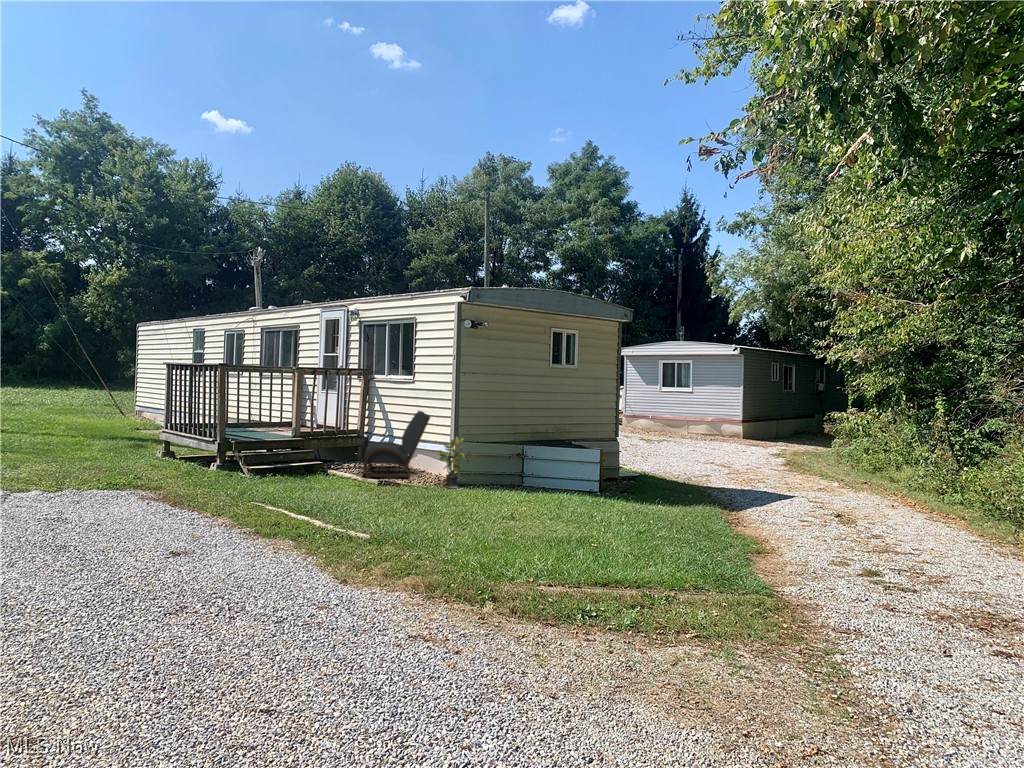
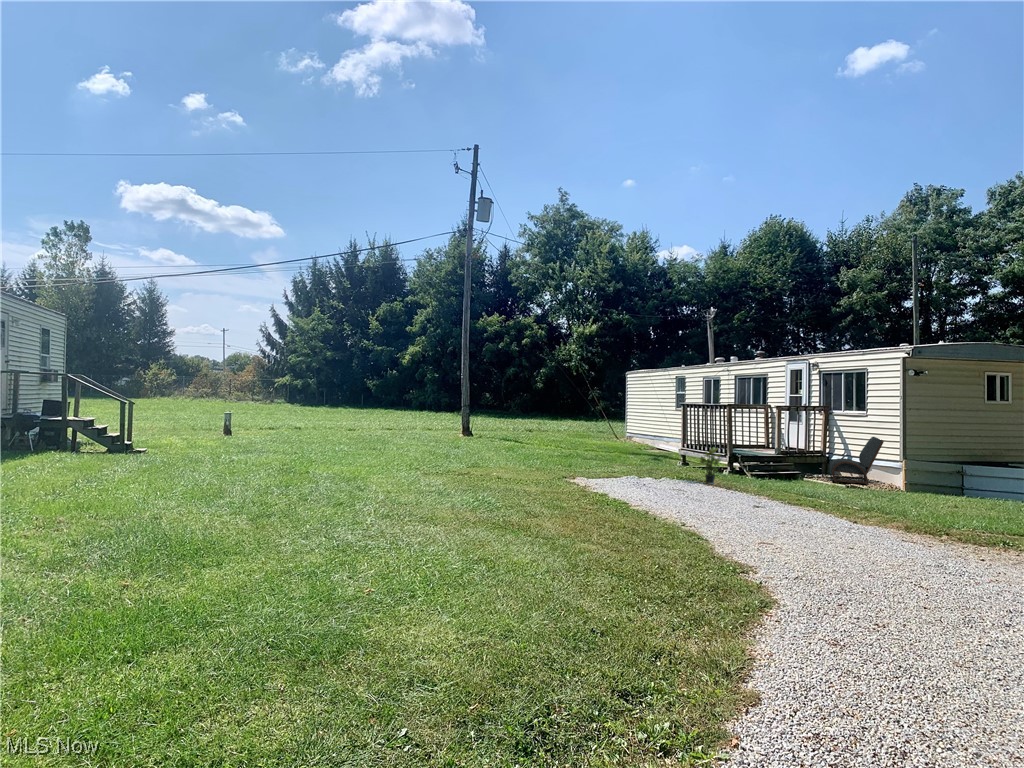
potted plant: present [438,437,466,489] -> present [700,447,721,484]

